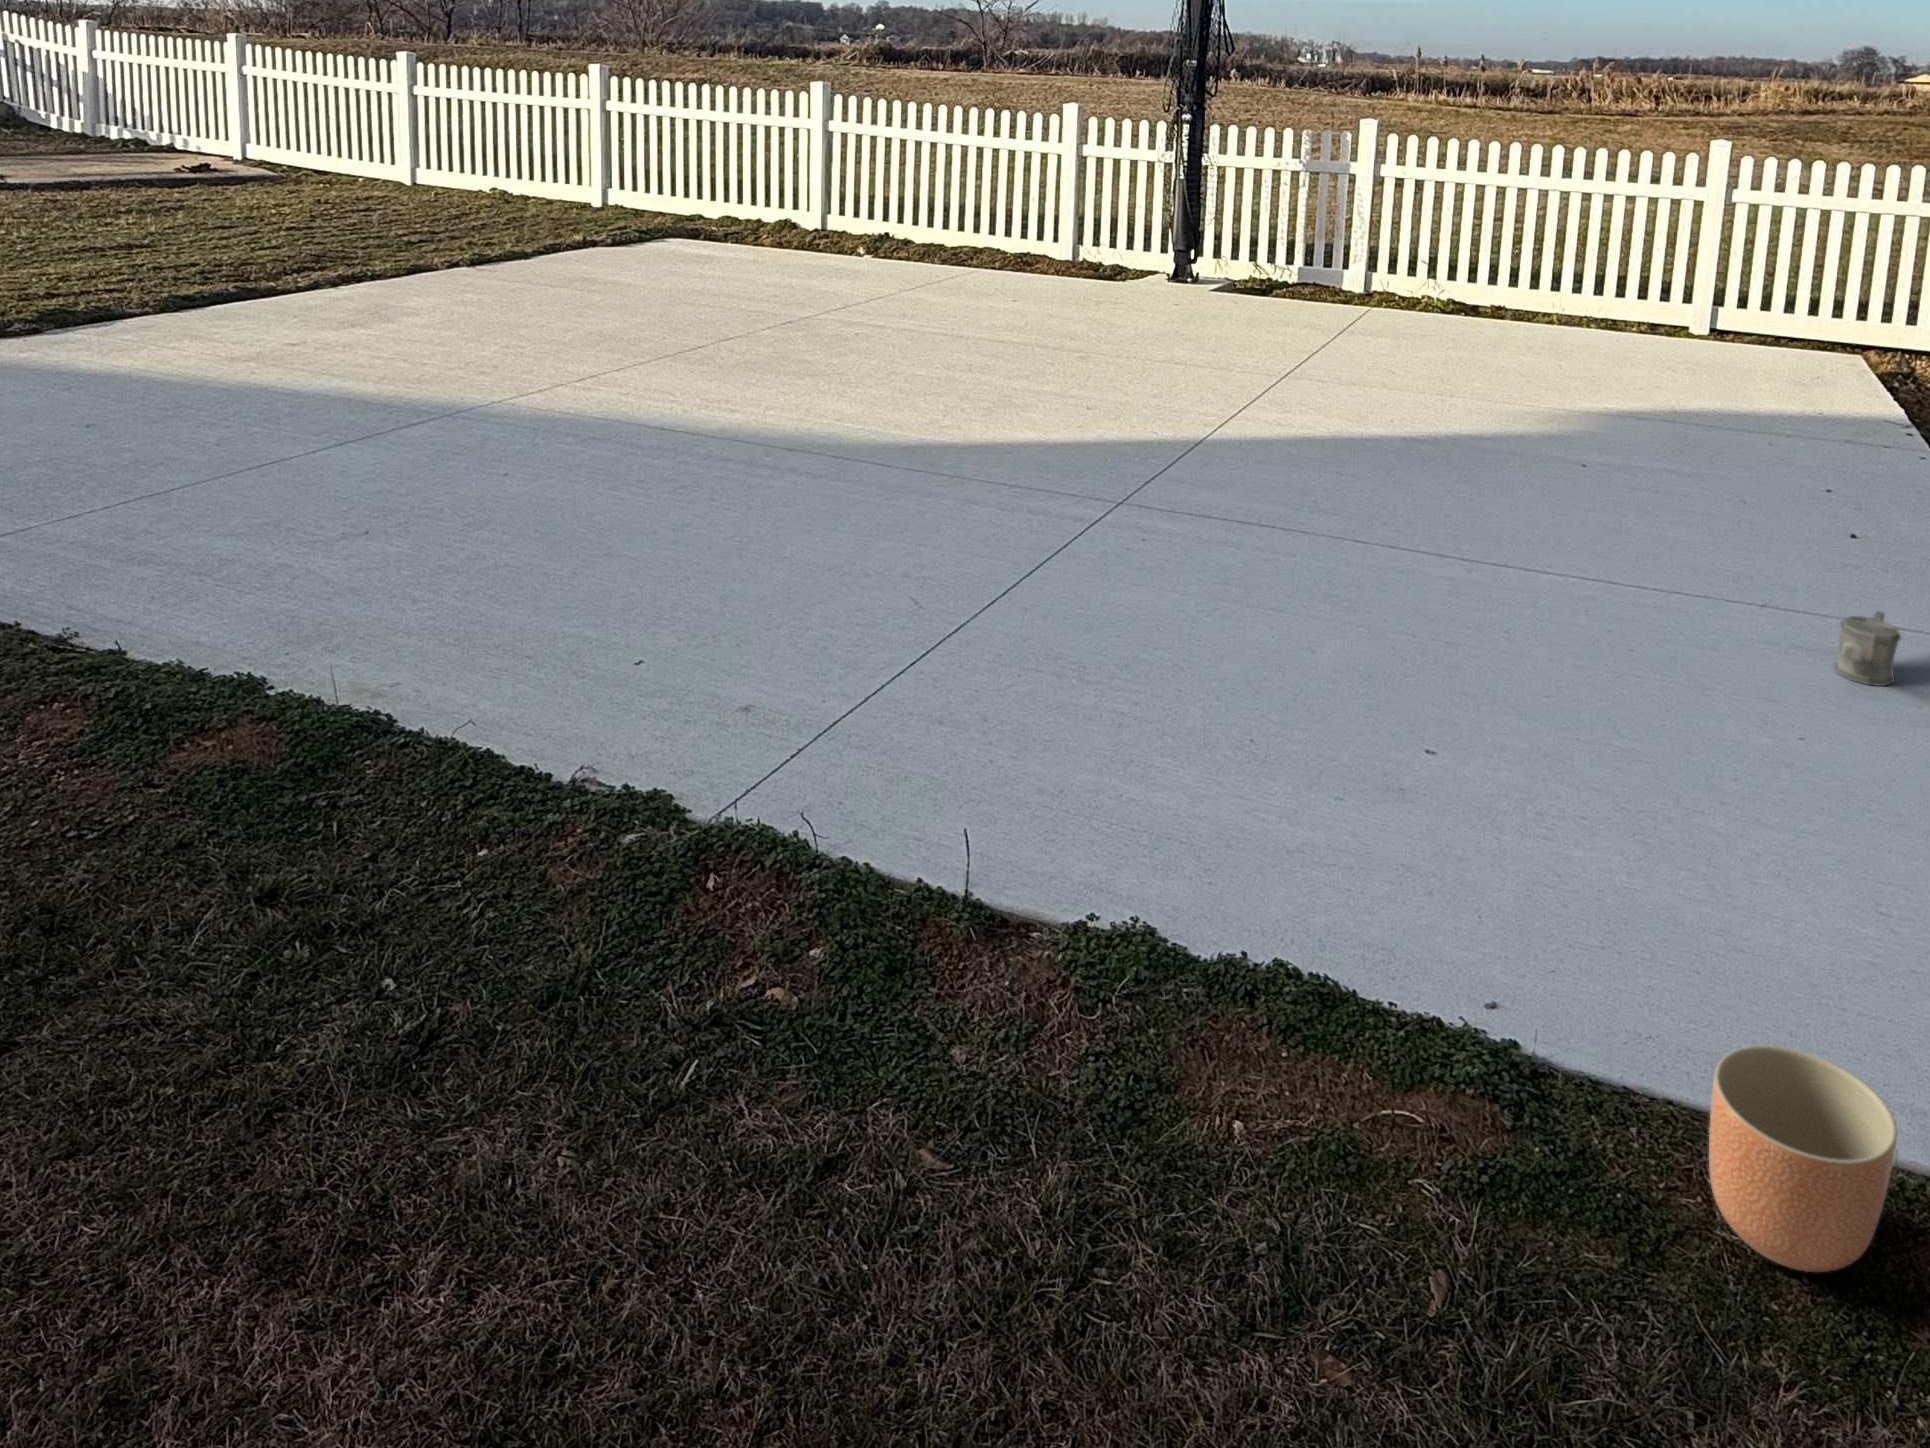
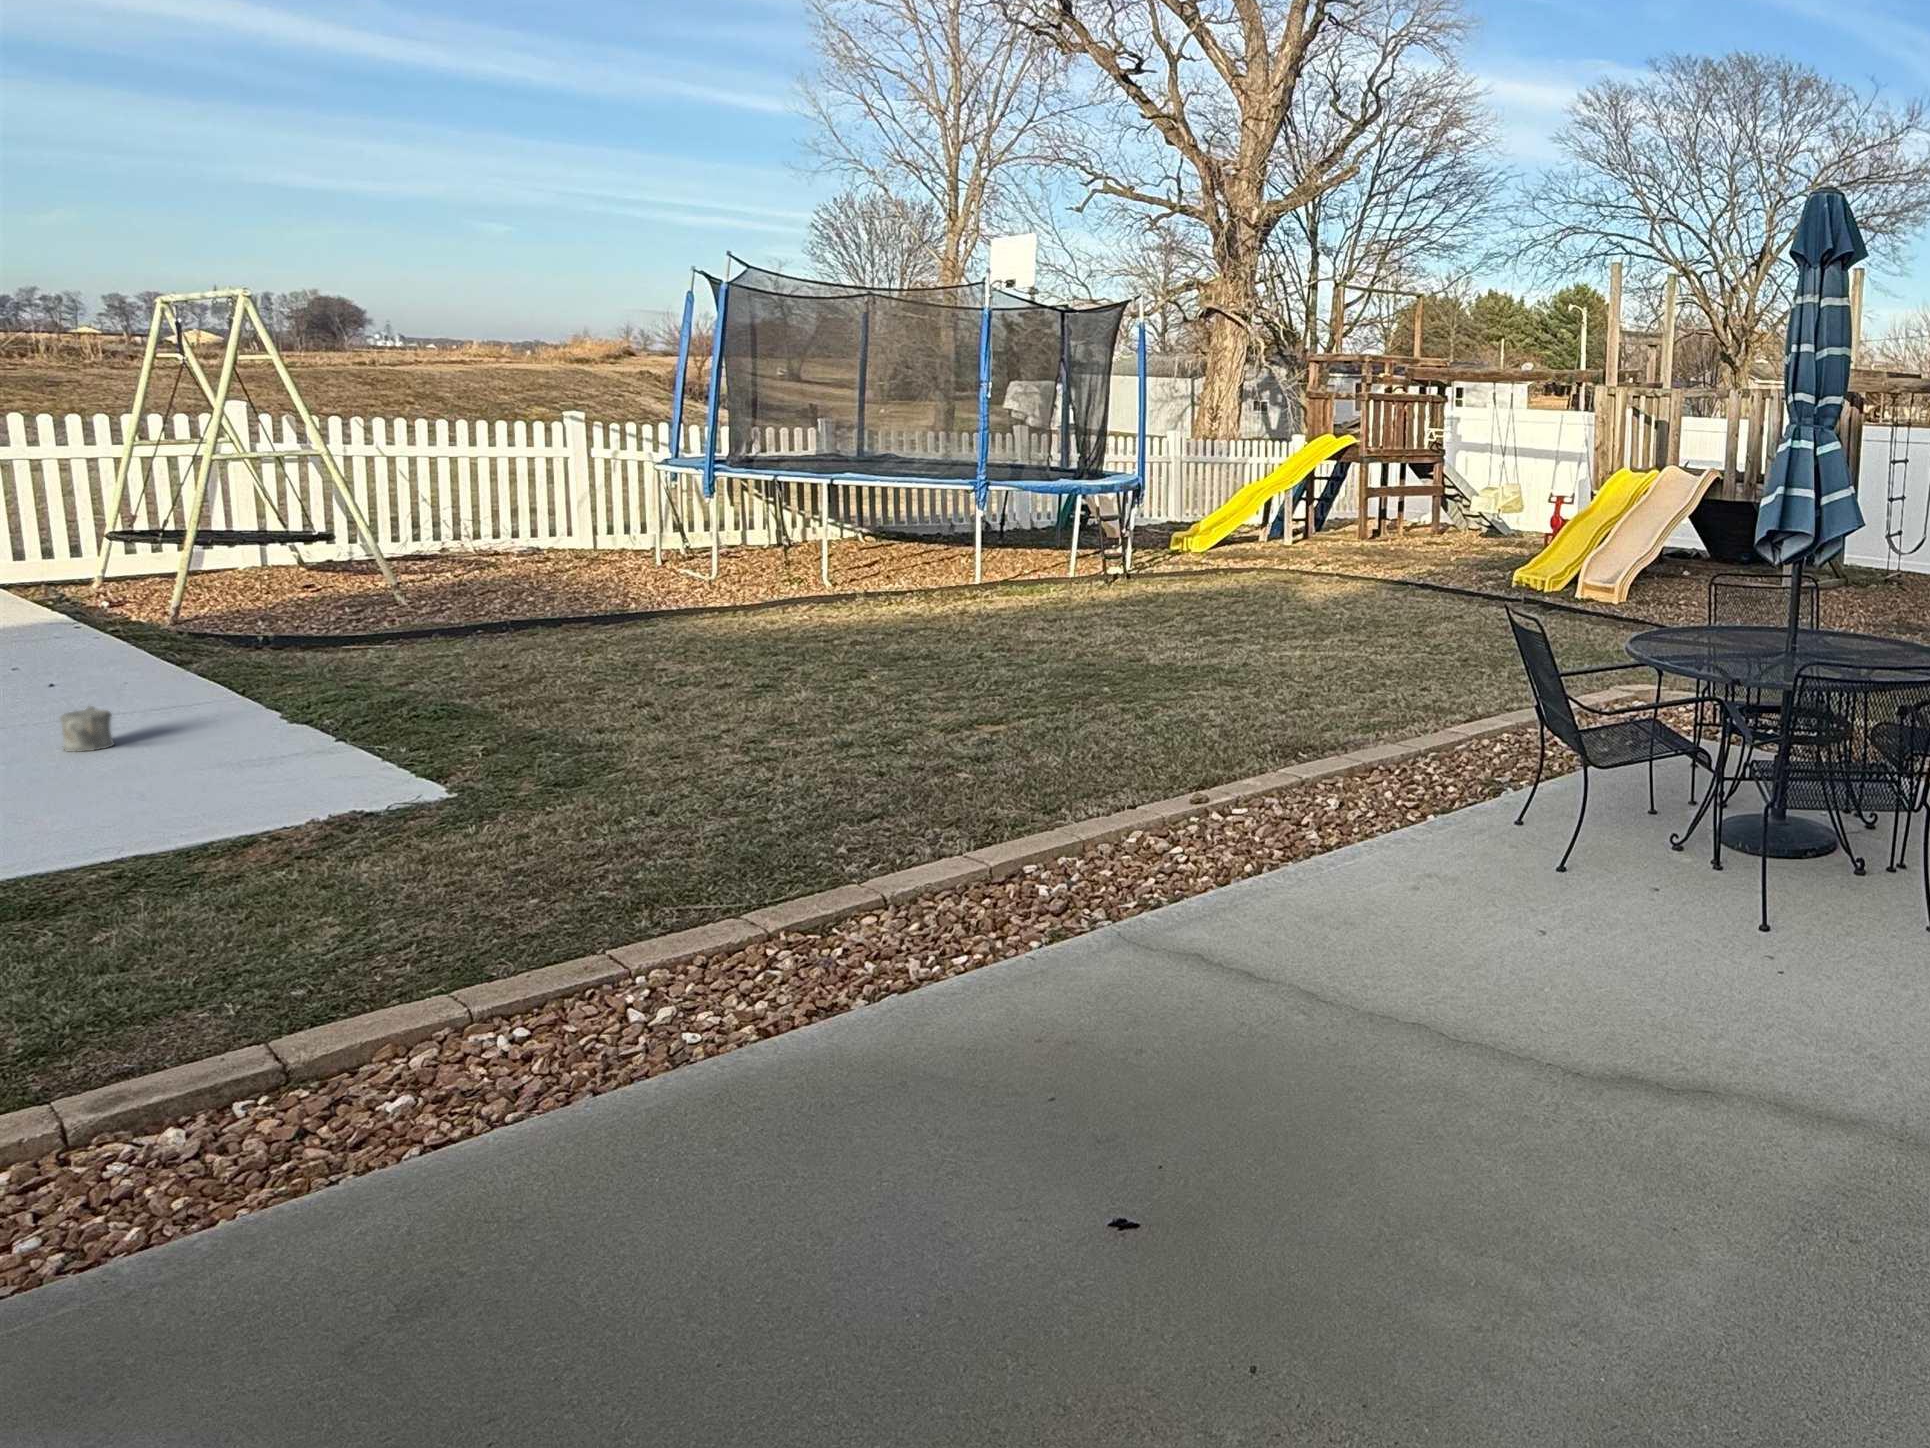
planter: present [1709,1045,1897,1272] -> none [62,821,171,908]

